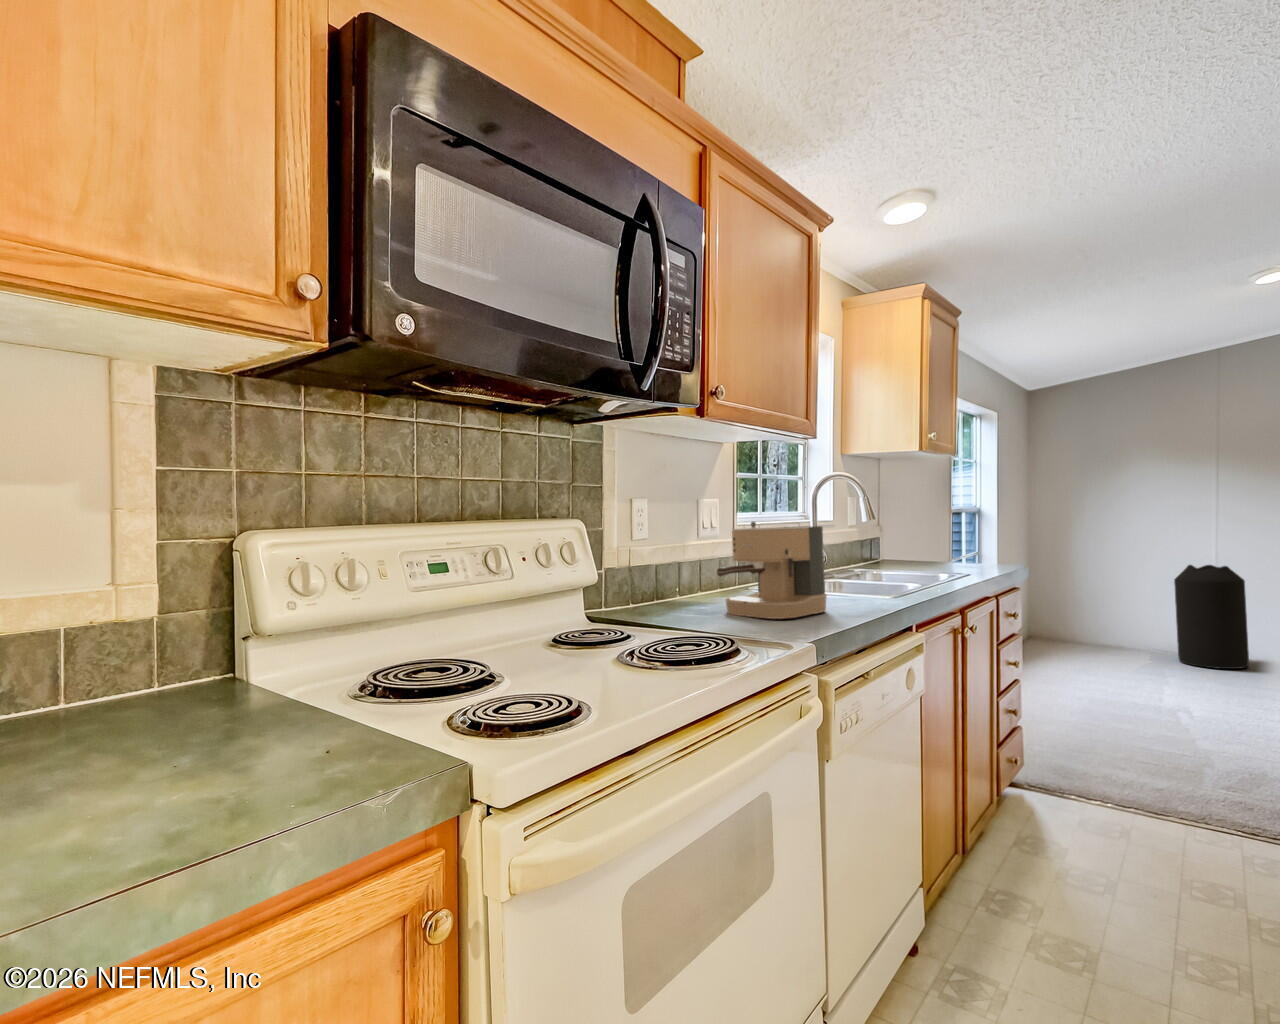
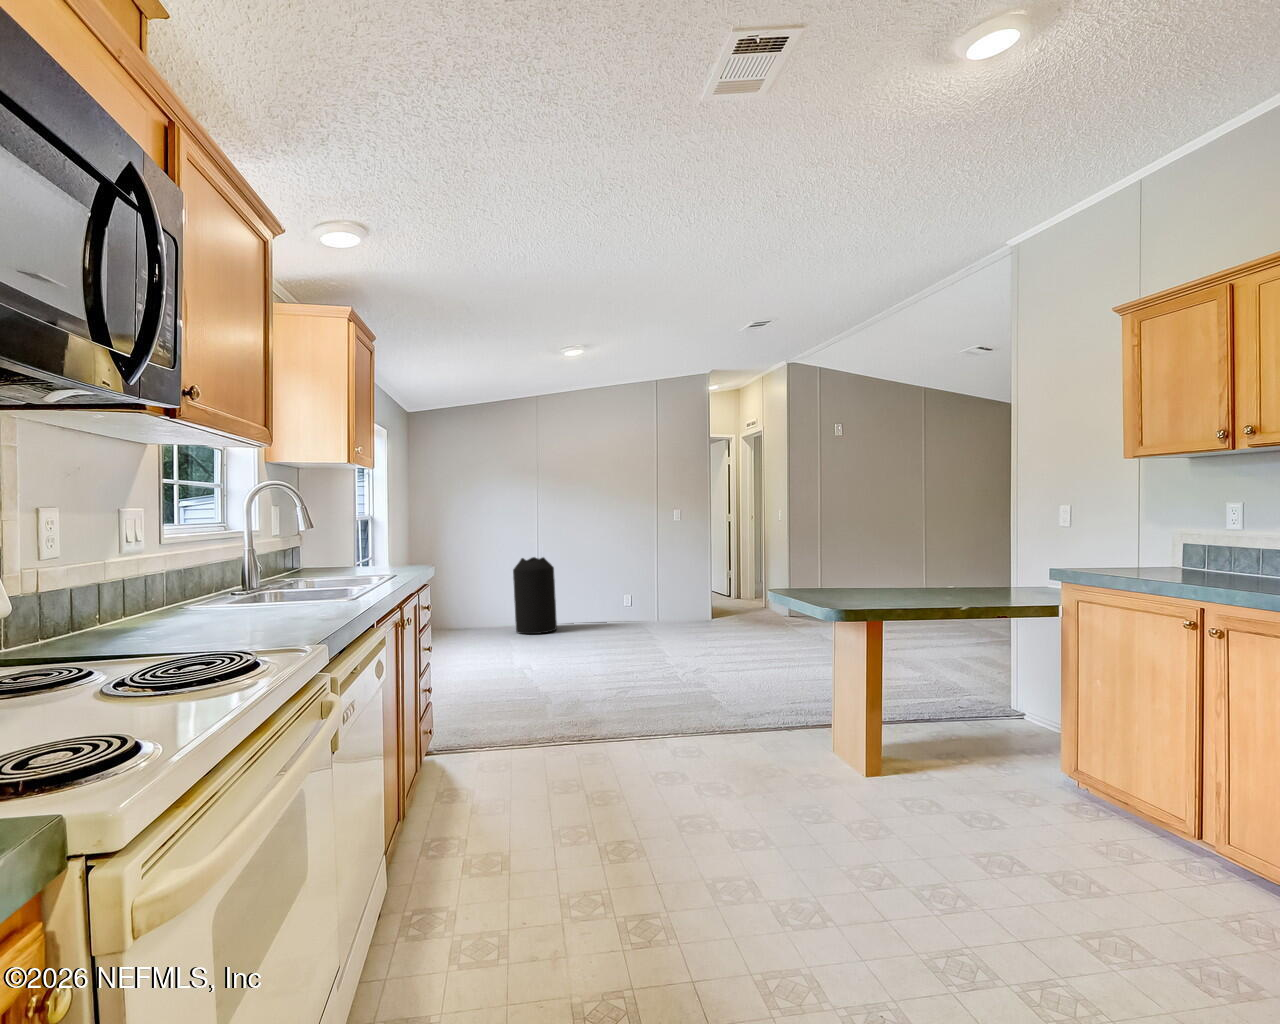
coffee maker: present [717,522,827,619] -> none [183,532,299,634]

